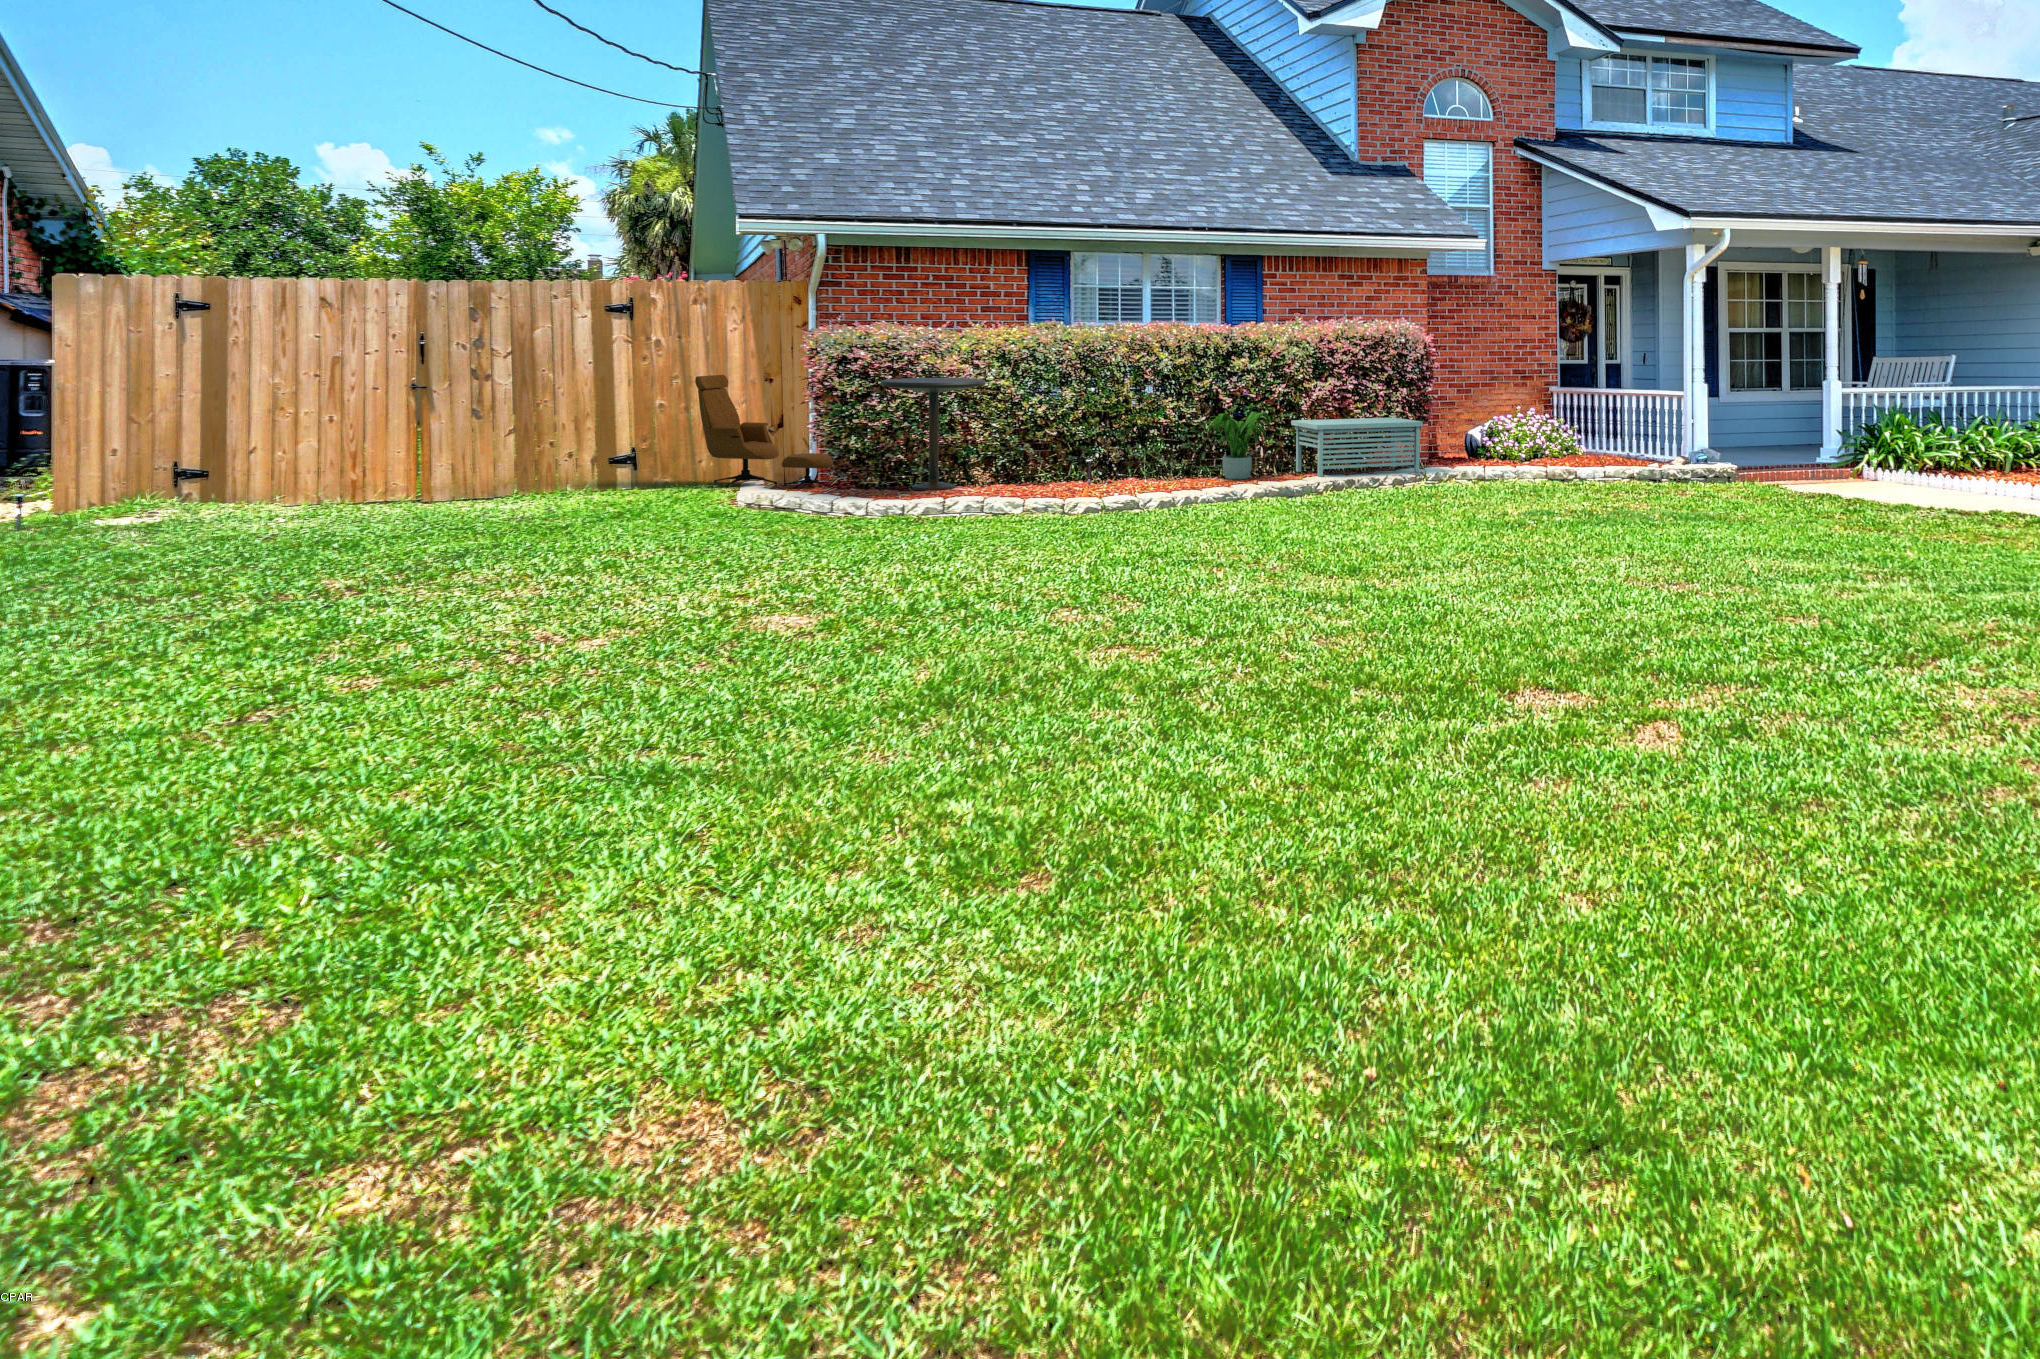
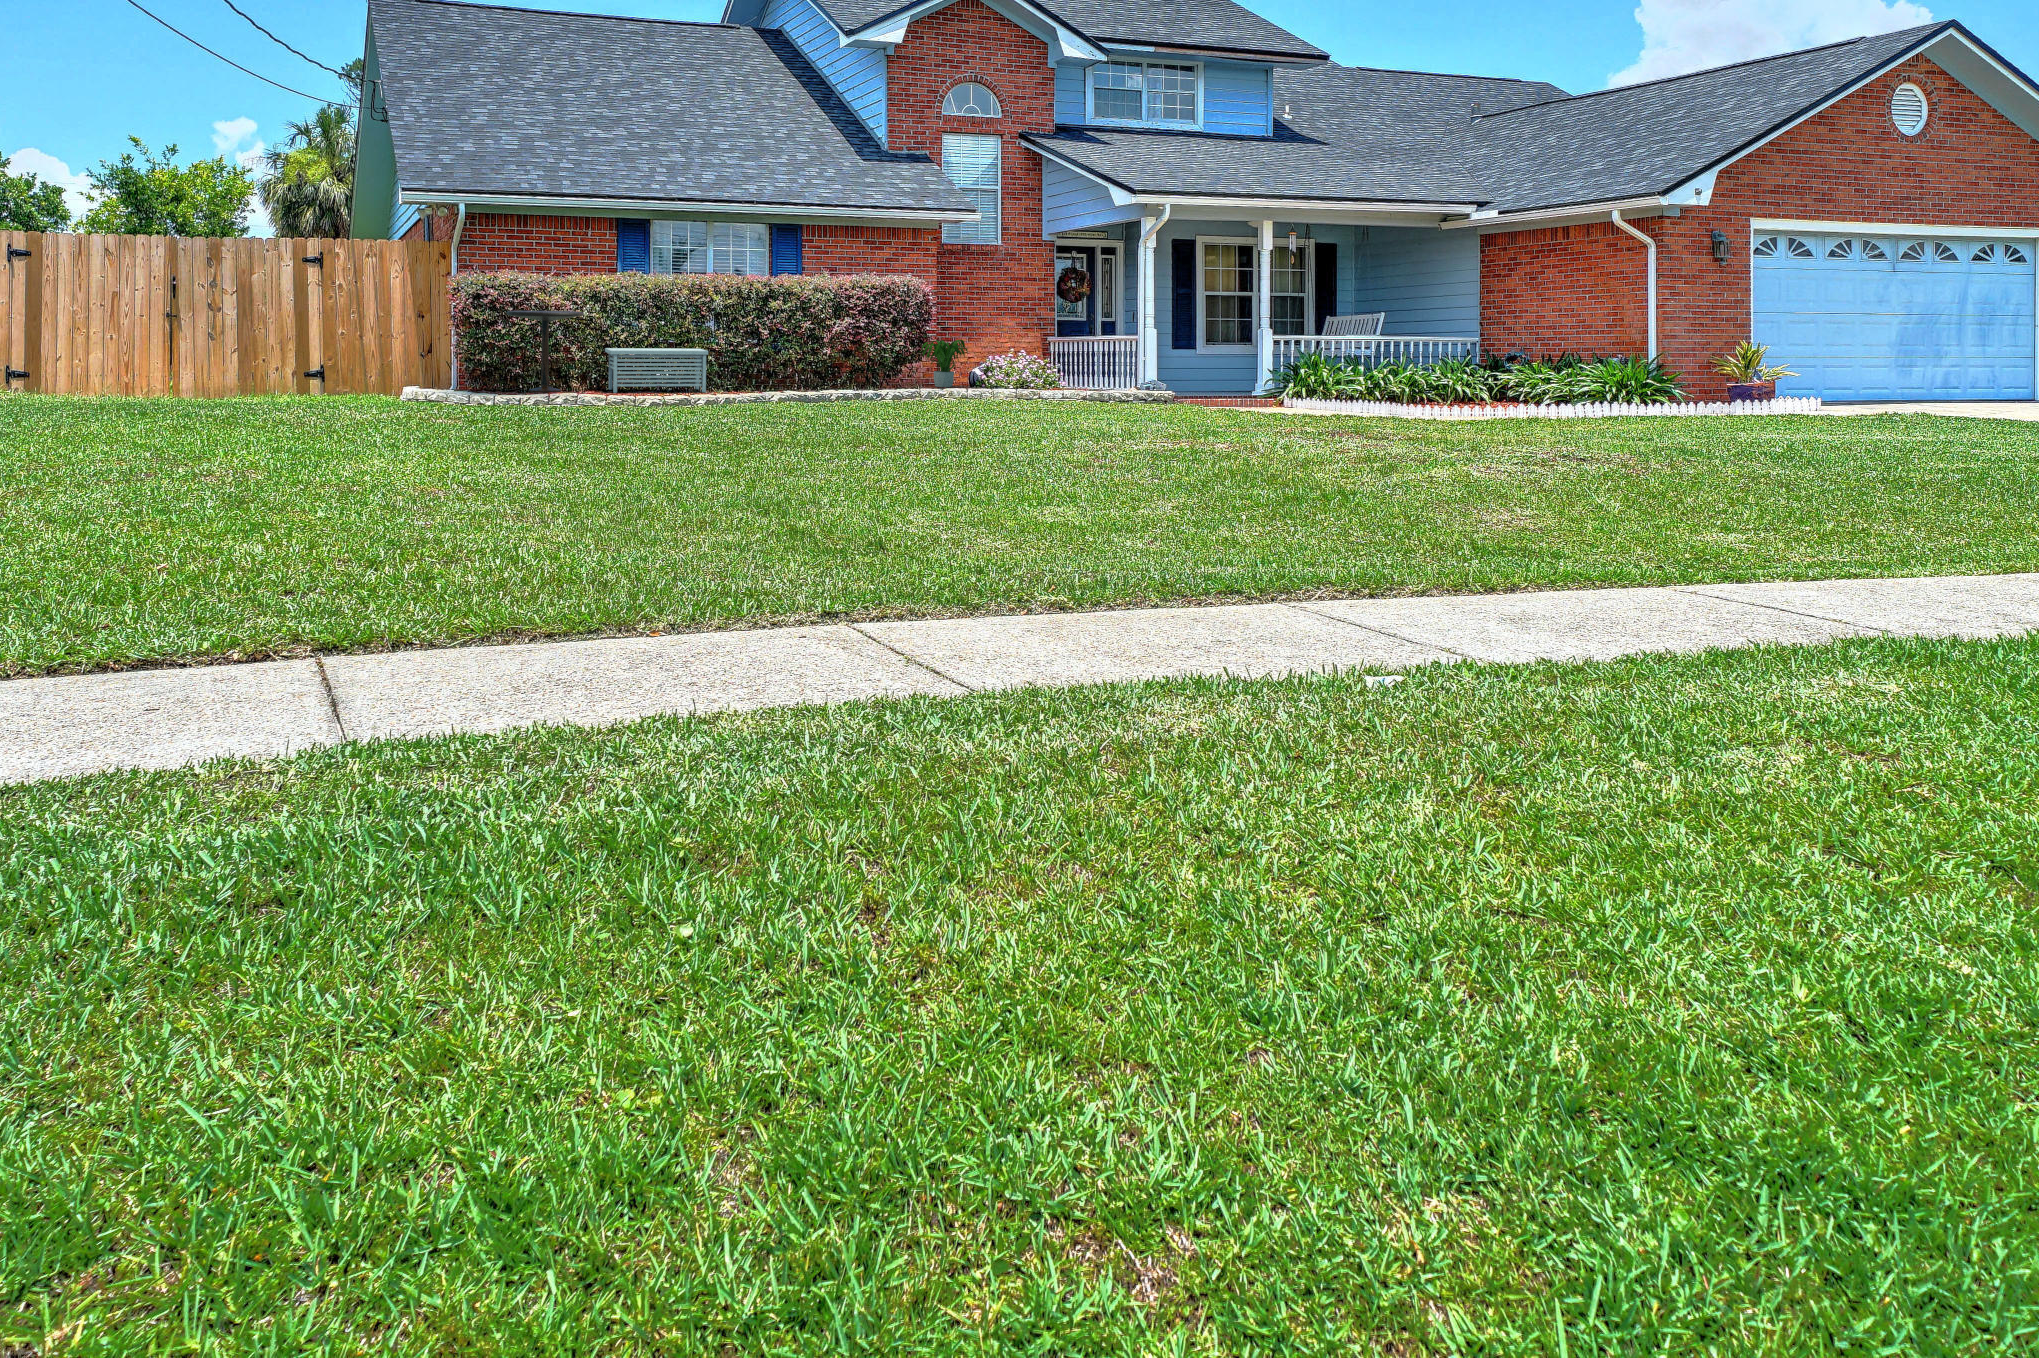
lounge chair: present [695,375,833,489] -> none [373,307,472,390]
potted plant: present [1207,412,1271,479] -> present [922,340,968,387]
storage bench: present [1291,417,1423,477] -> present [605,348,708,393]

